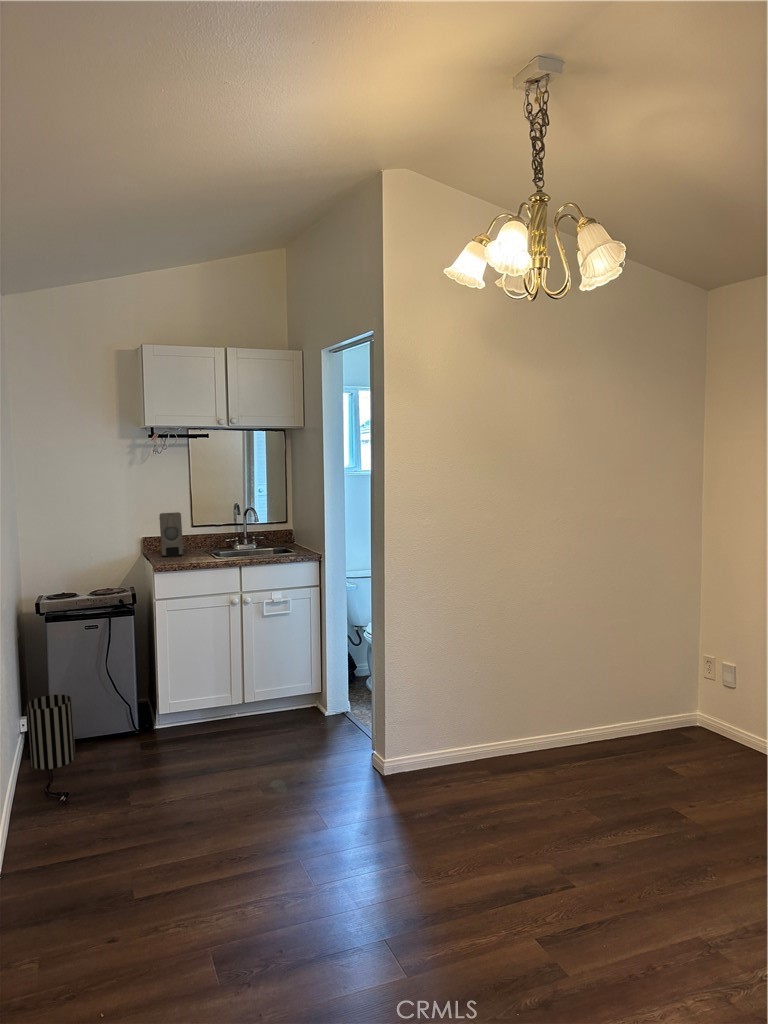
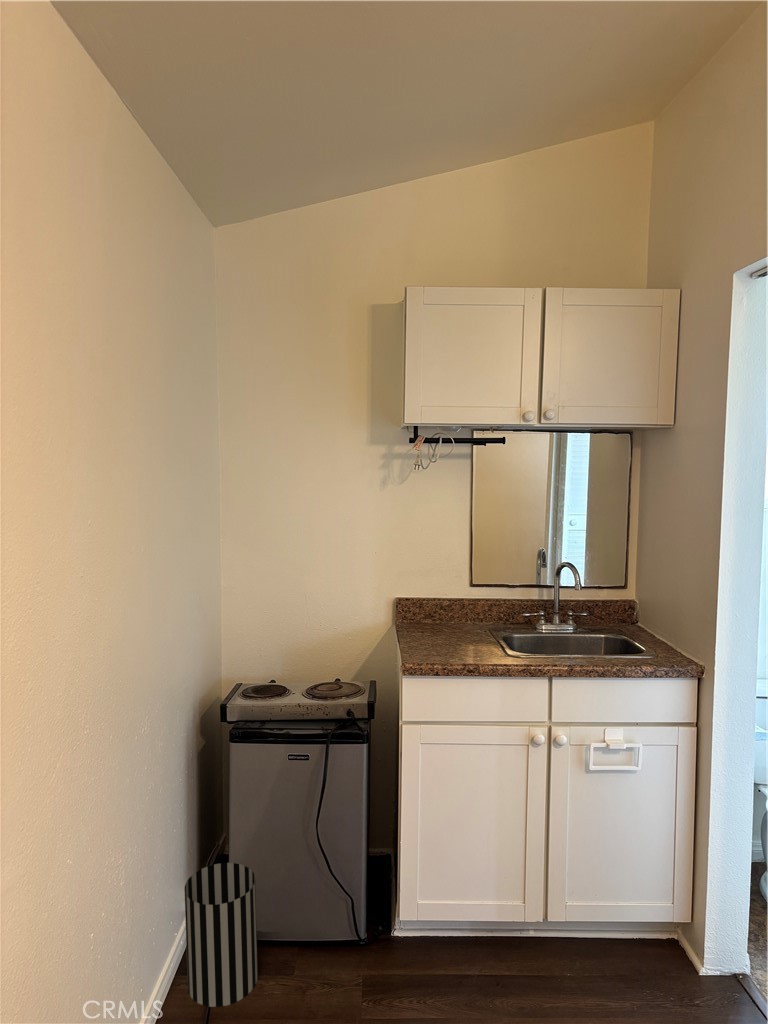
soap dispenser: present [159,512,183,557] -> none [419,564,453,640]

